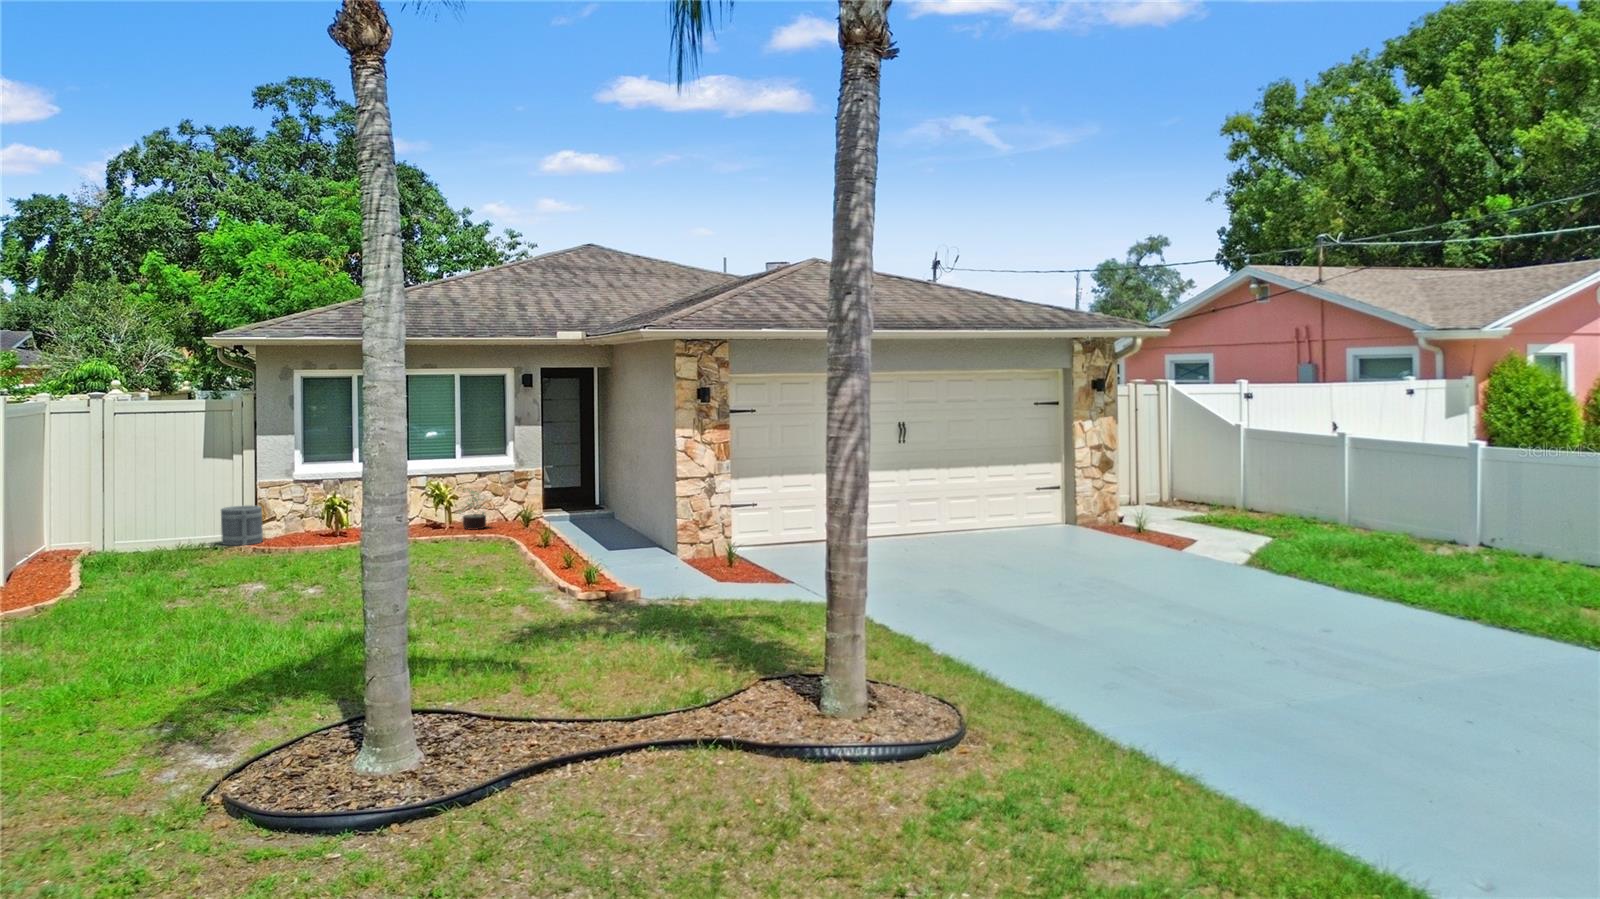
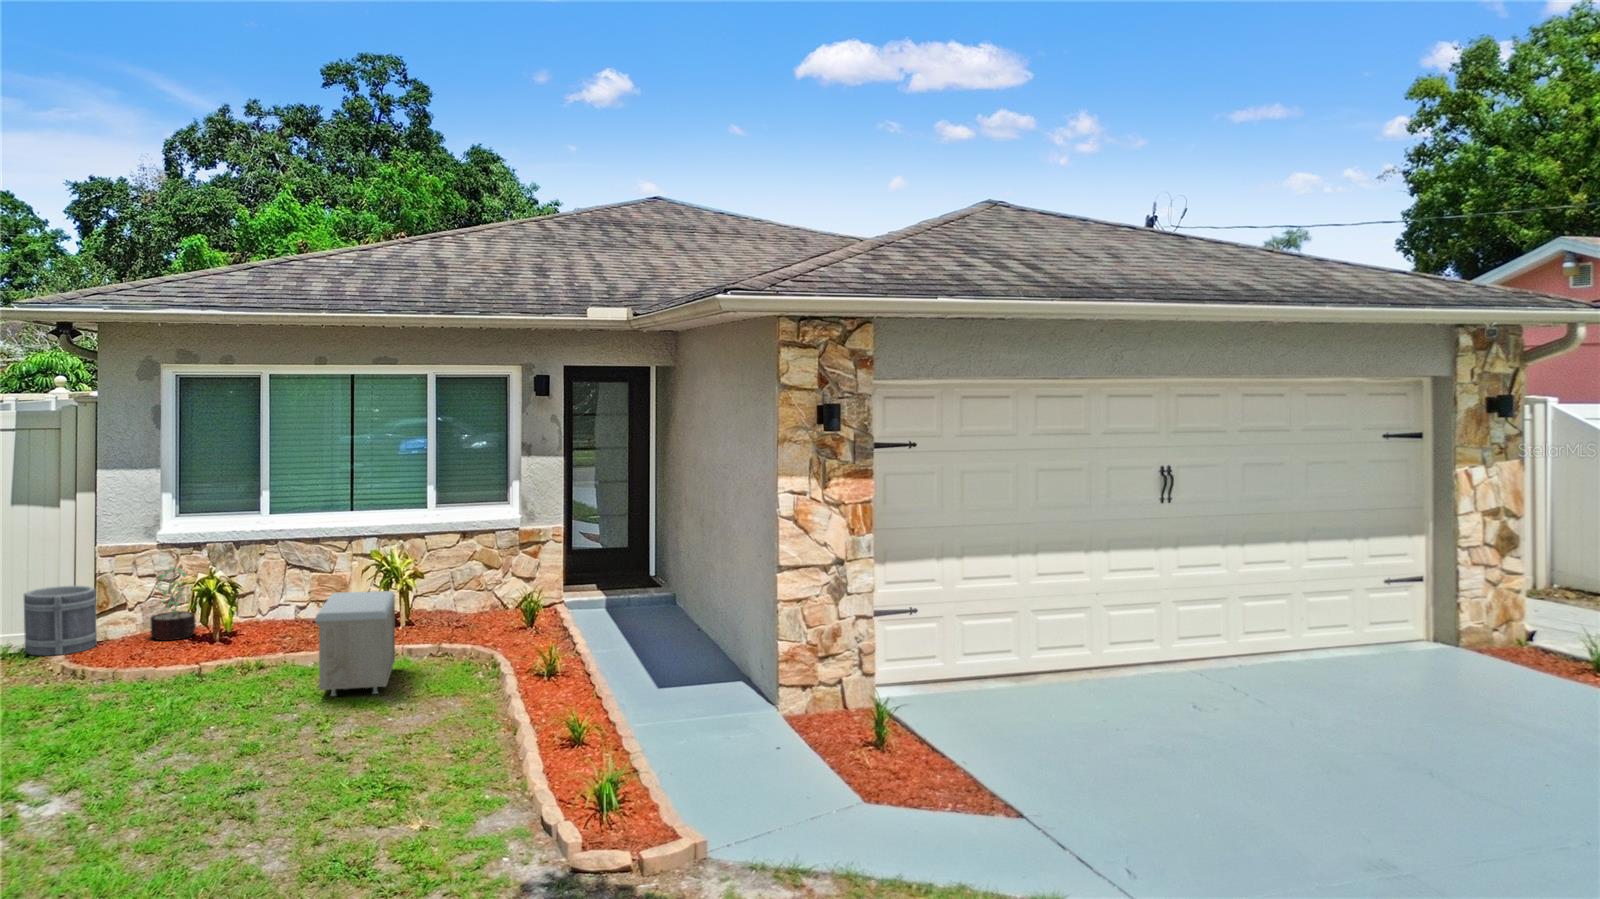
decorative plant: present [459,490,486,530] -> present [150,567,196,640]
storage bench: none [416,501,456,557] -> present [315,591,395,696]

